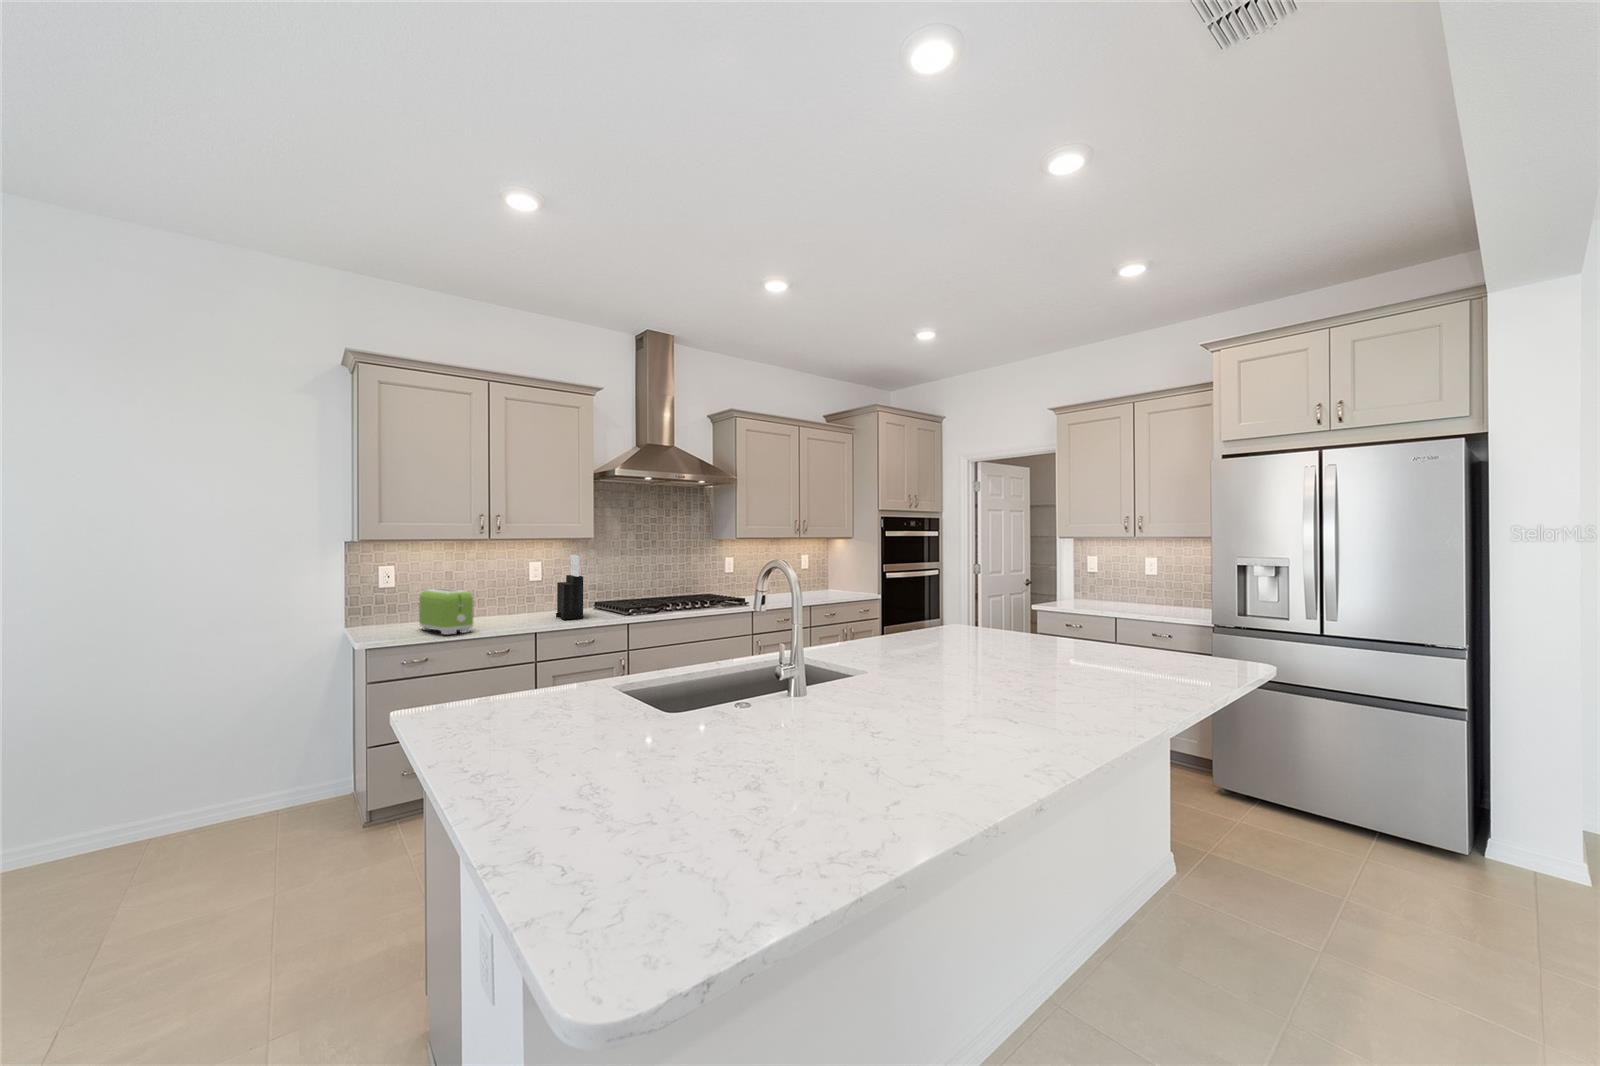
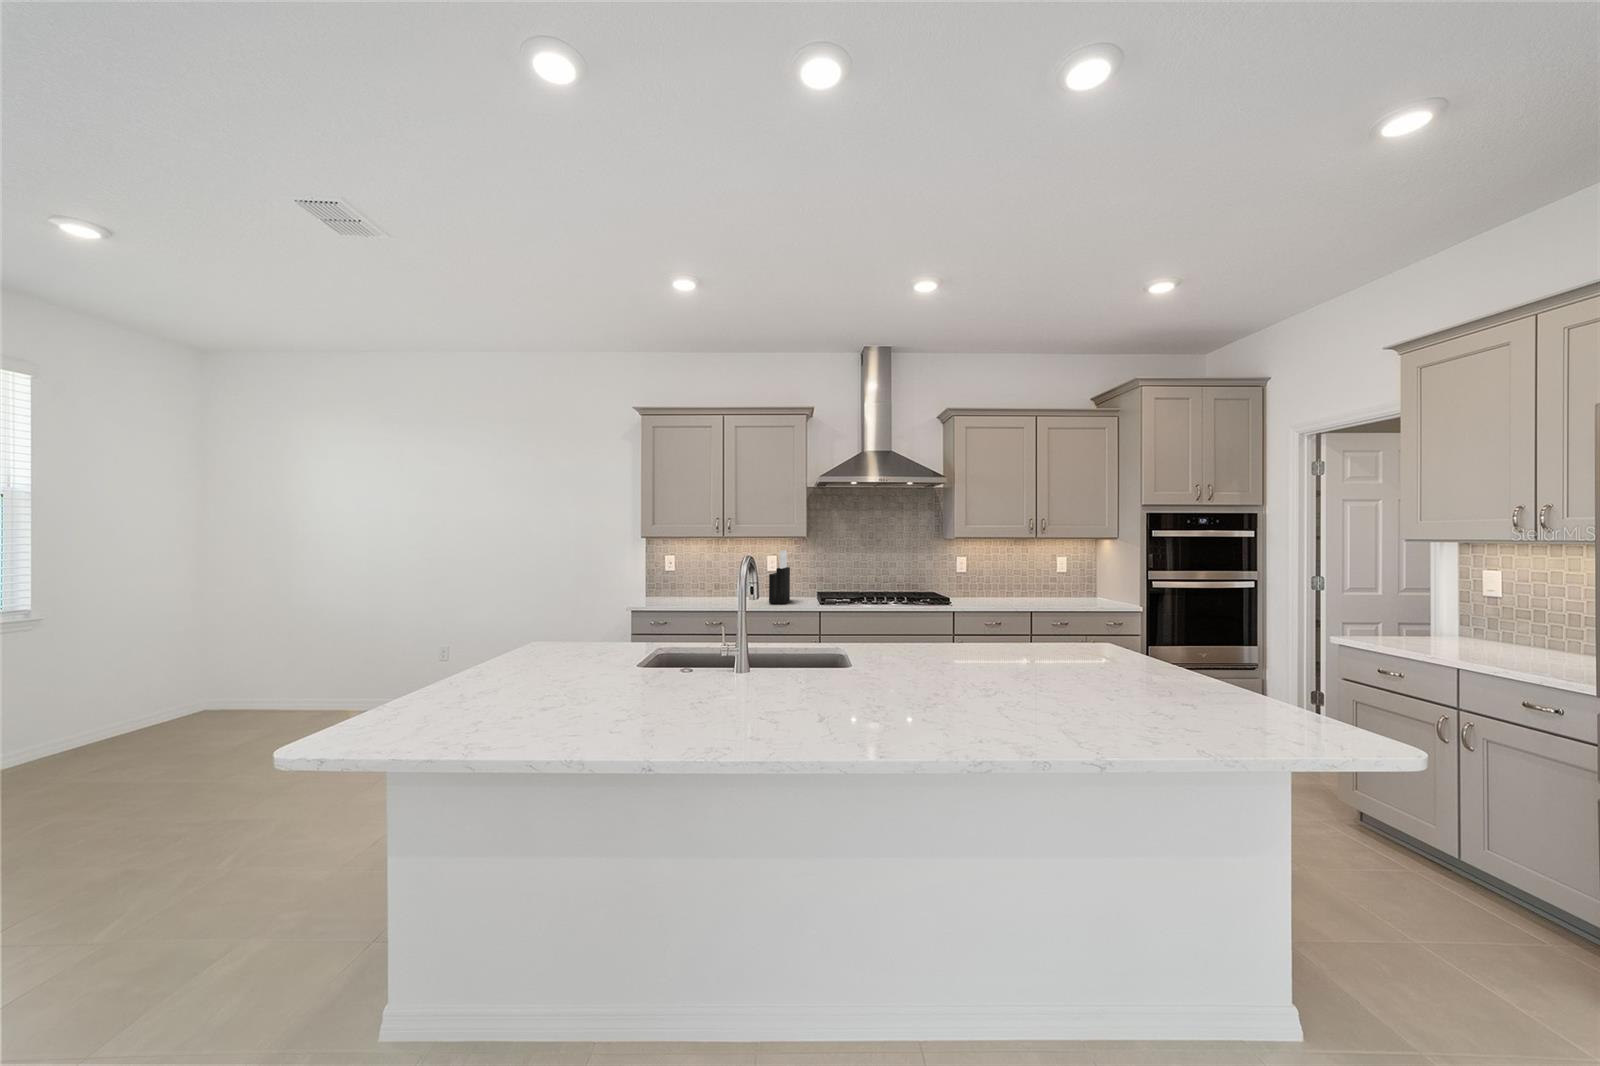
toaster: present [419,588,473,634] -> none [675,573,700,607]

